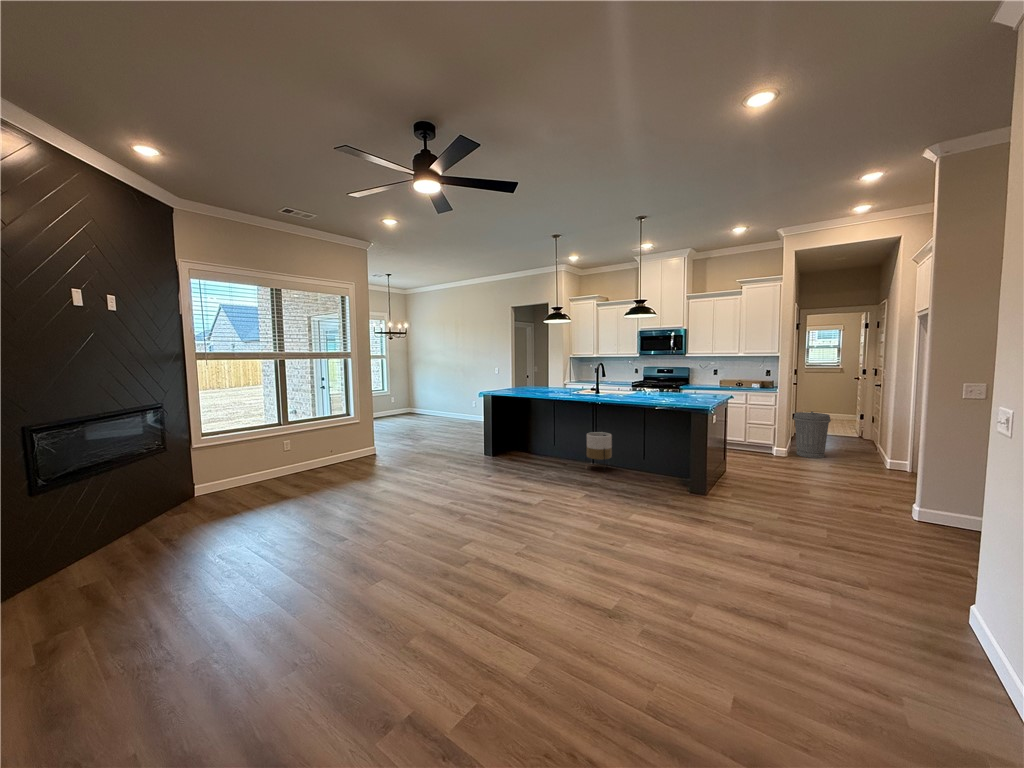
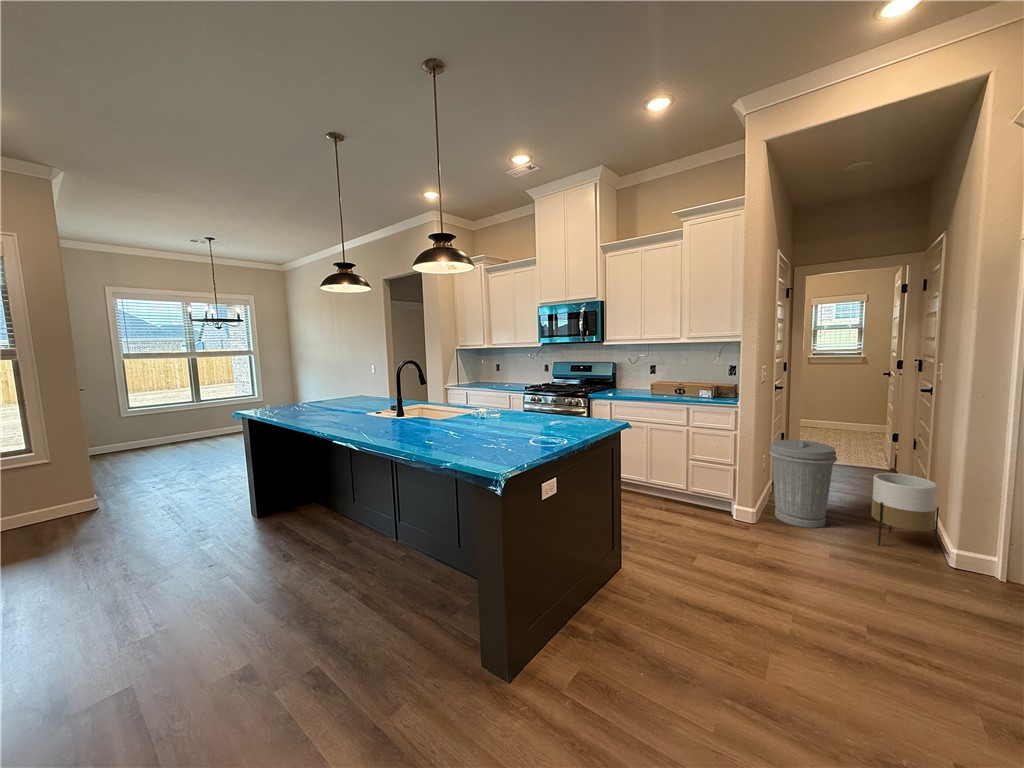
planter: present [586,432,612,464] -> present [871,473,939,553]

